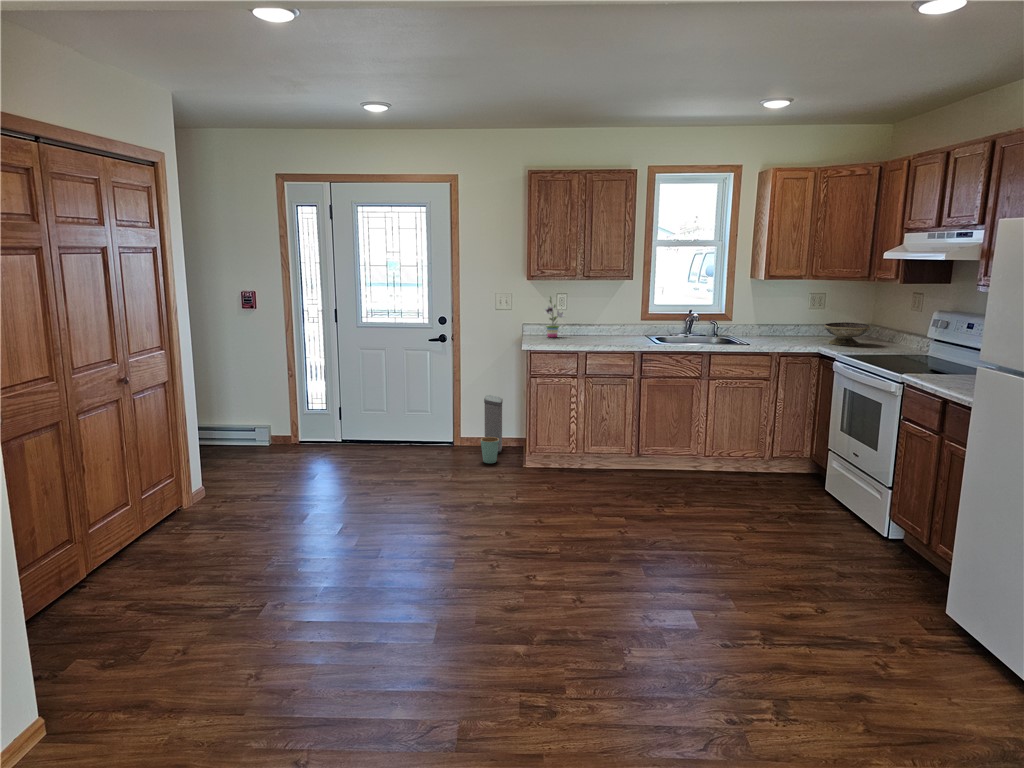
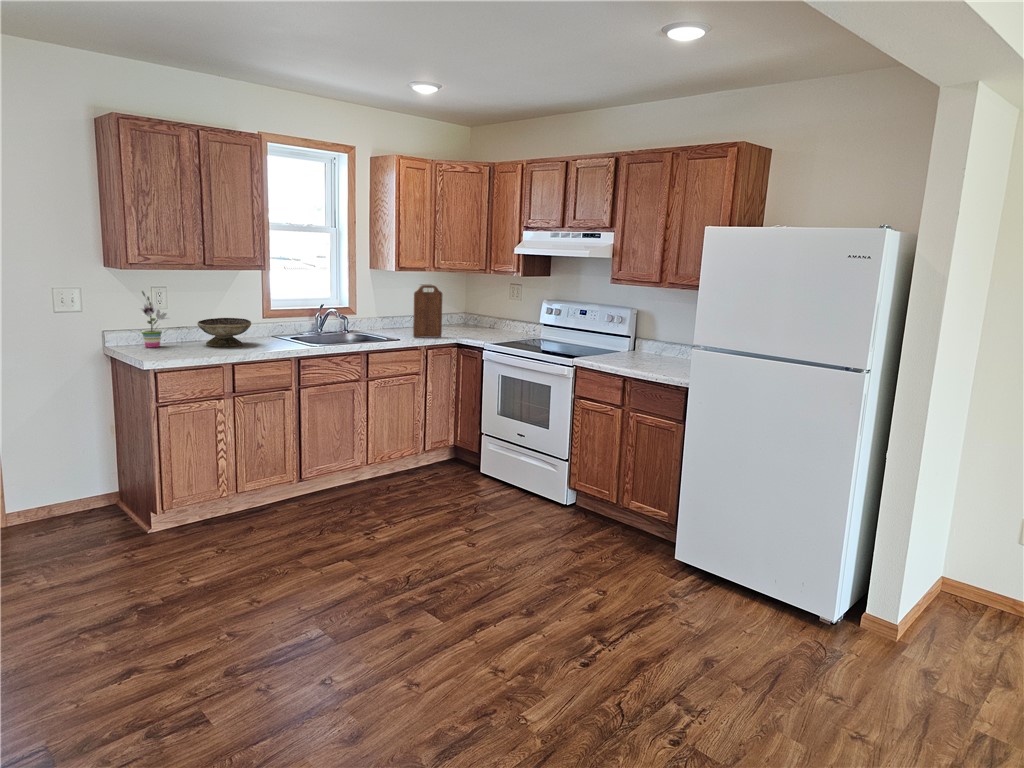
cutting board: none [773,294,809,346] -> present [413,285,442,338]
decorative bowl: present [824,322,870,346] -> present [197,318,251,347]
trash can: present [480,395,503,463] -> none [48,441,100,543]

